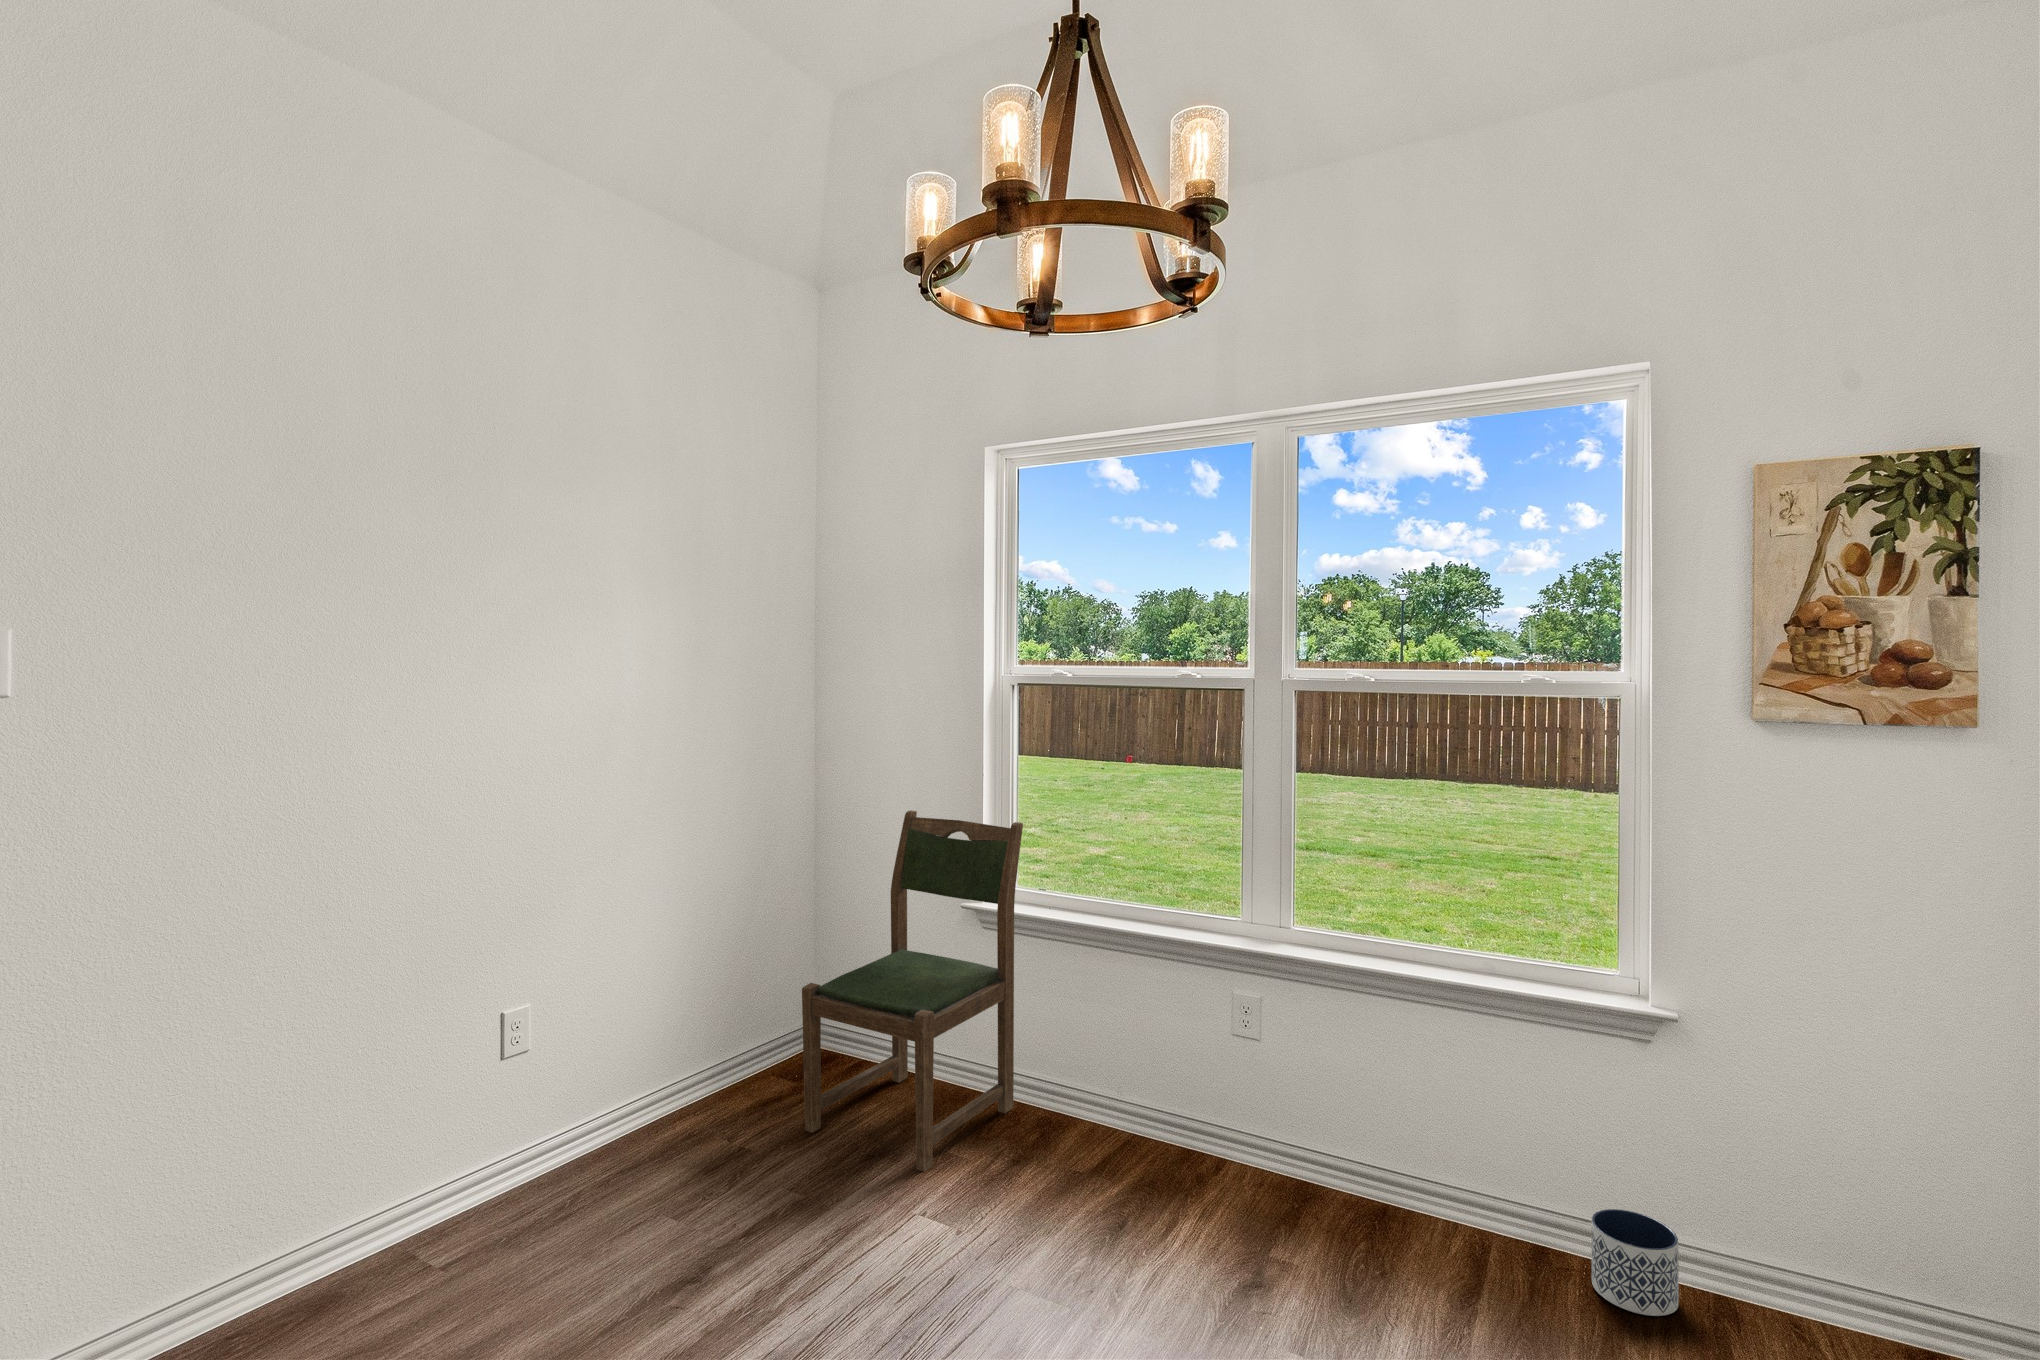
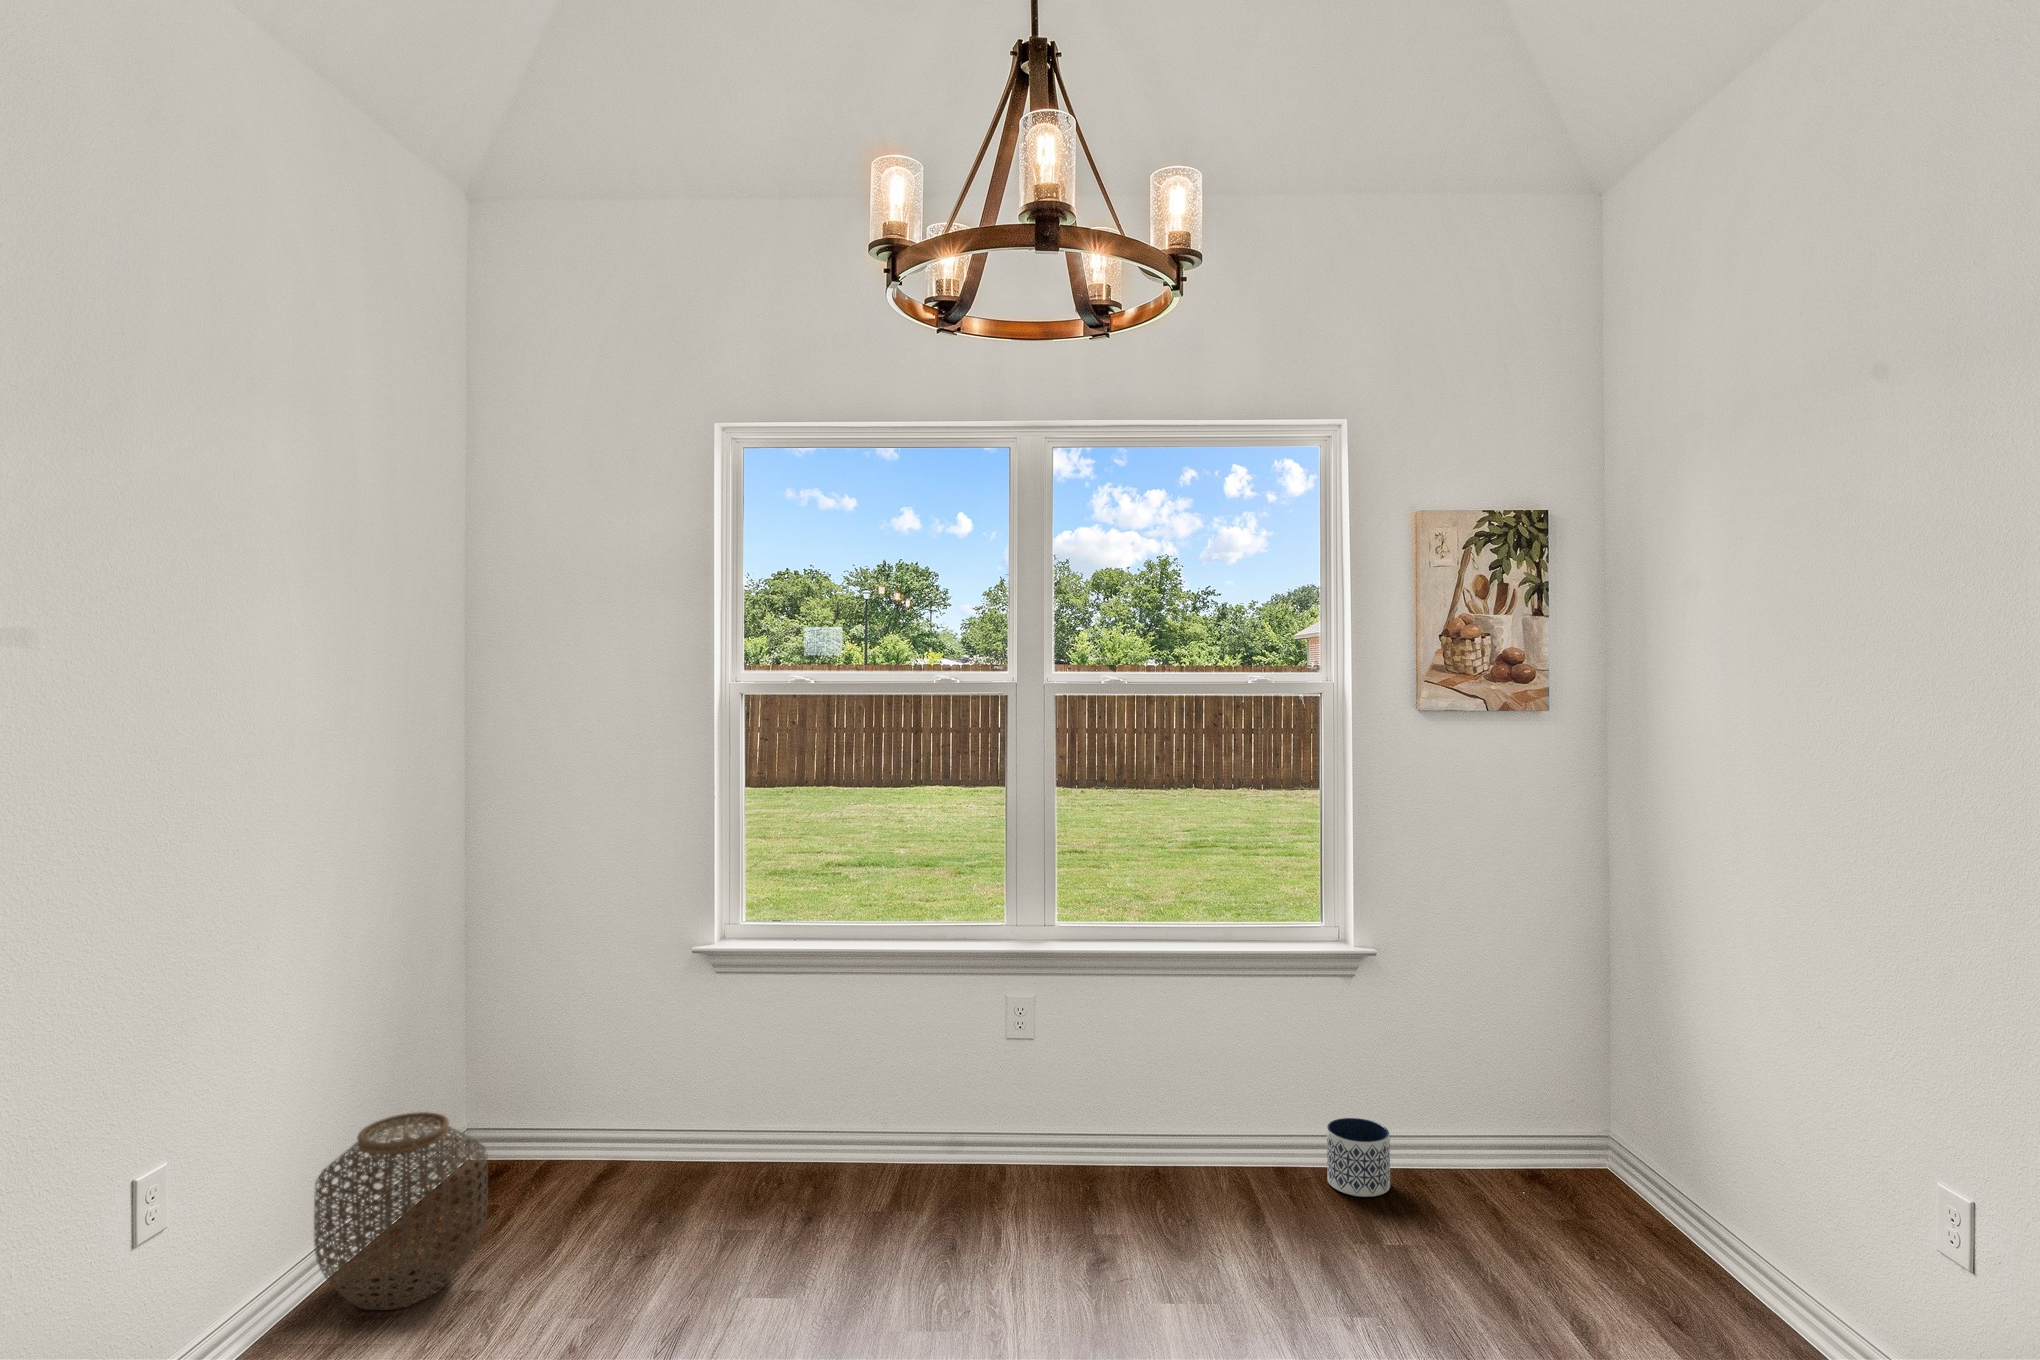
dining chair: present [802,810,1023,1172] -> none [536,850,773,1255]
woven basket: none [644,1001,764,1148] -> present [314,1112,488,1310]

